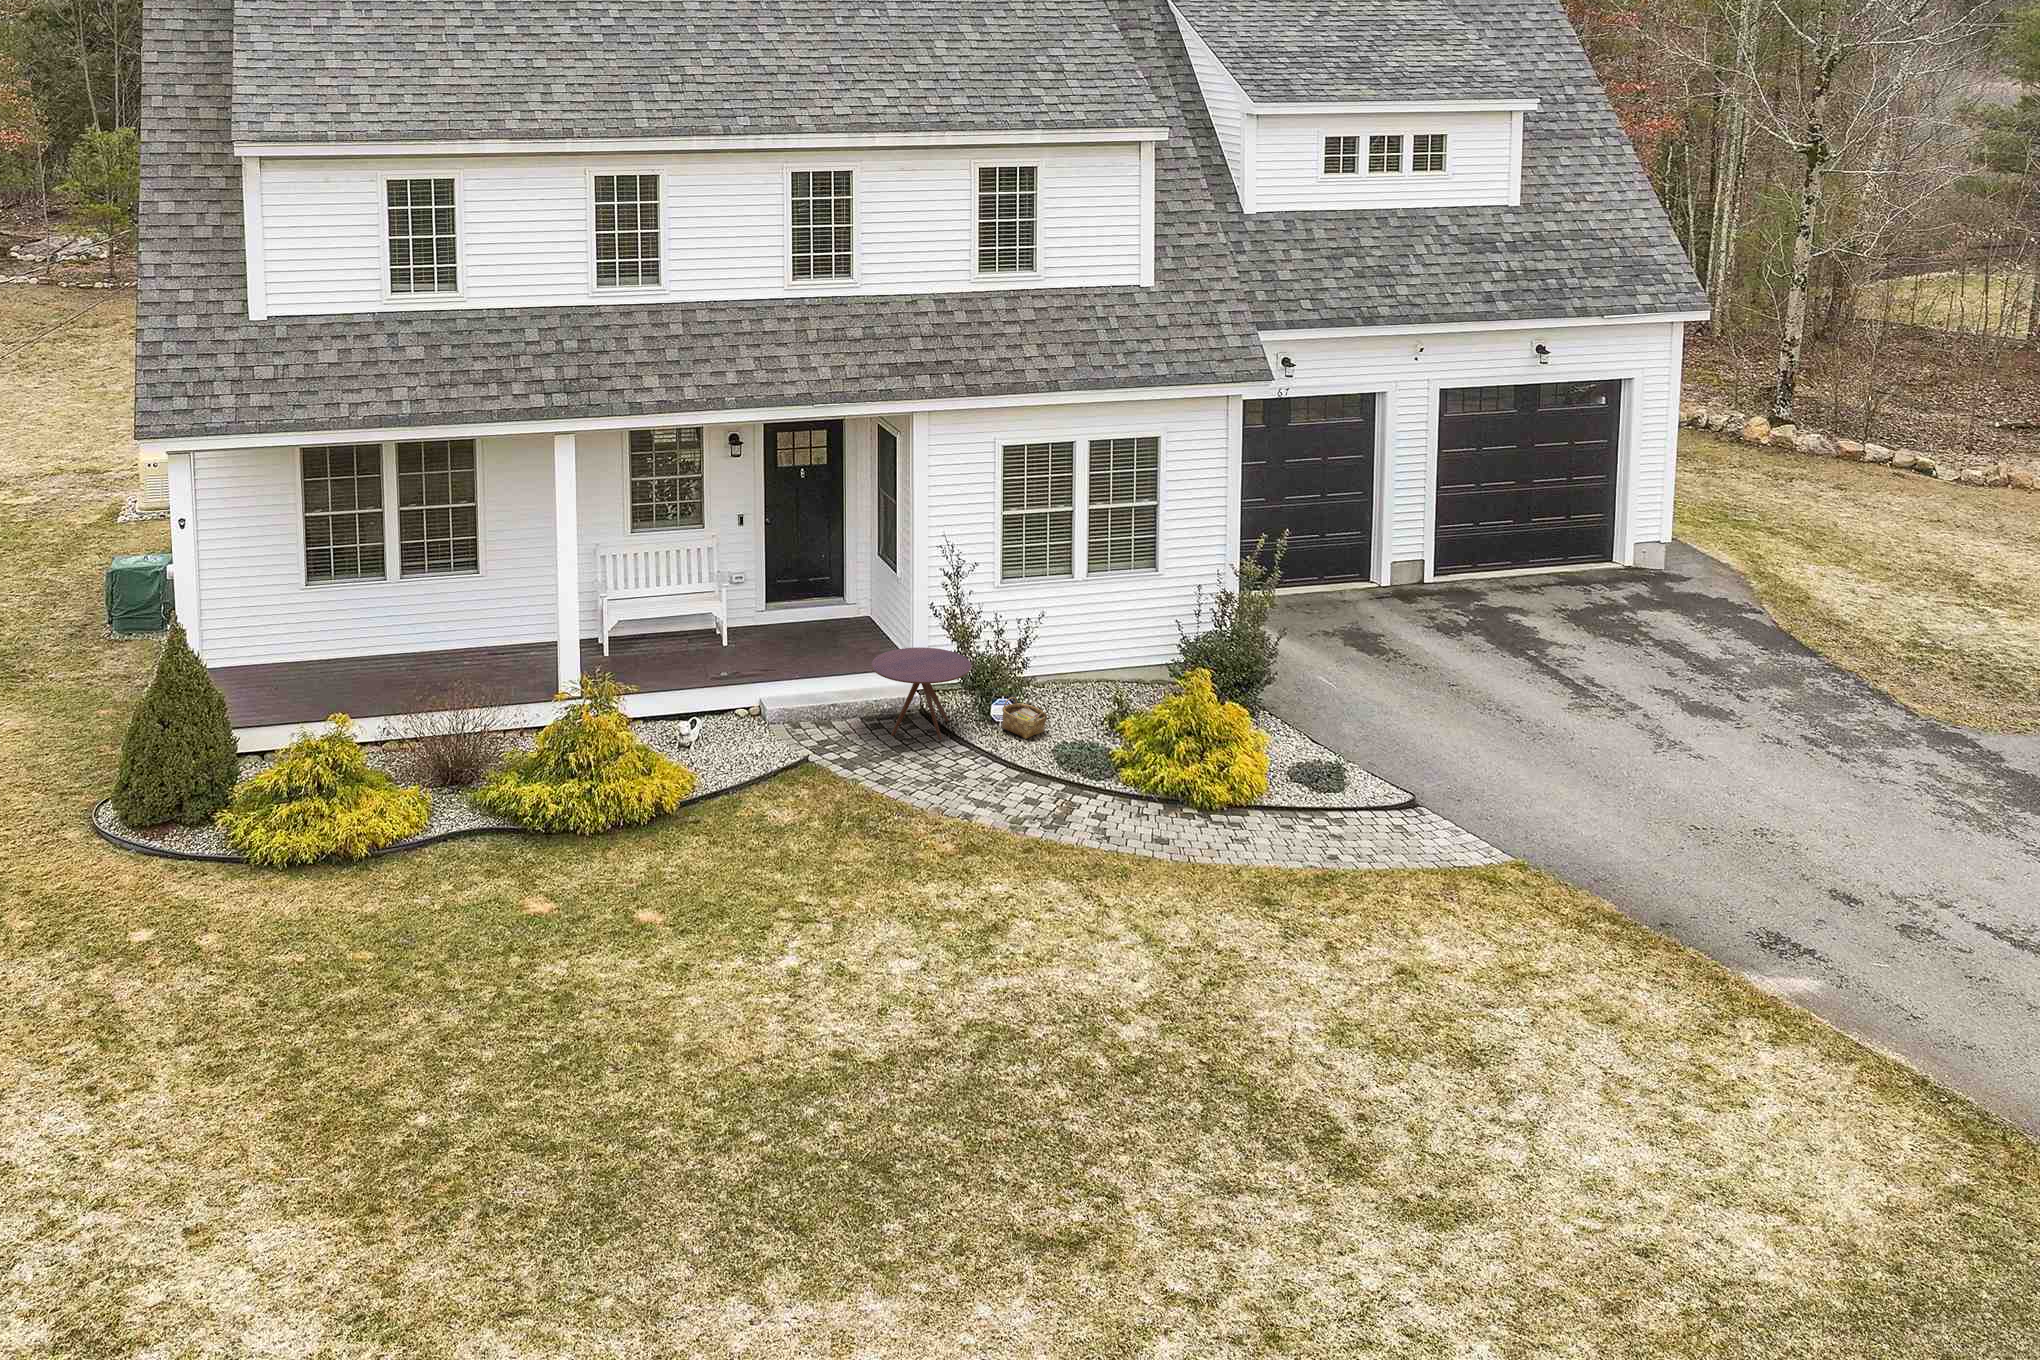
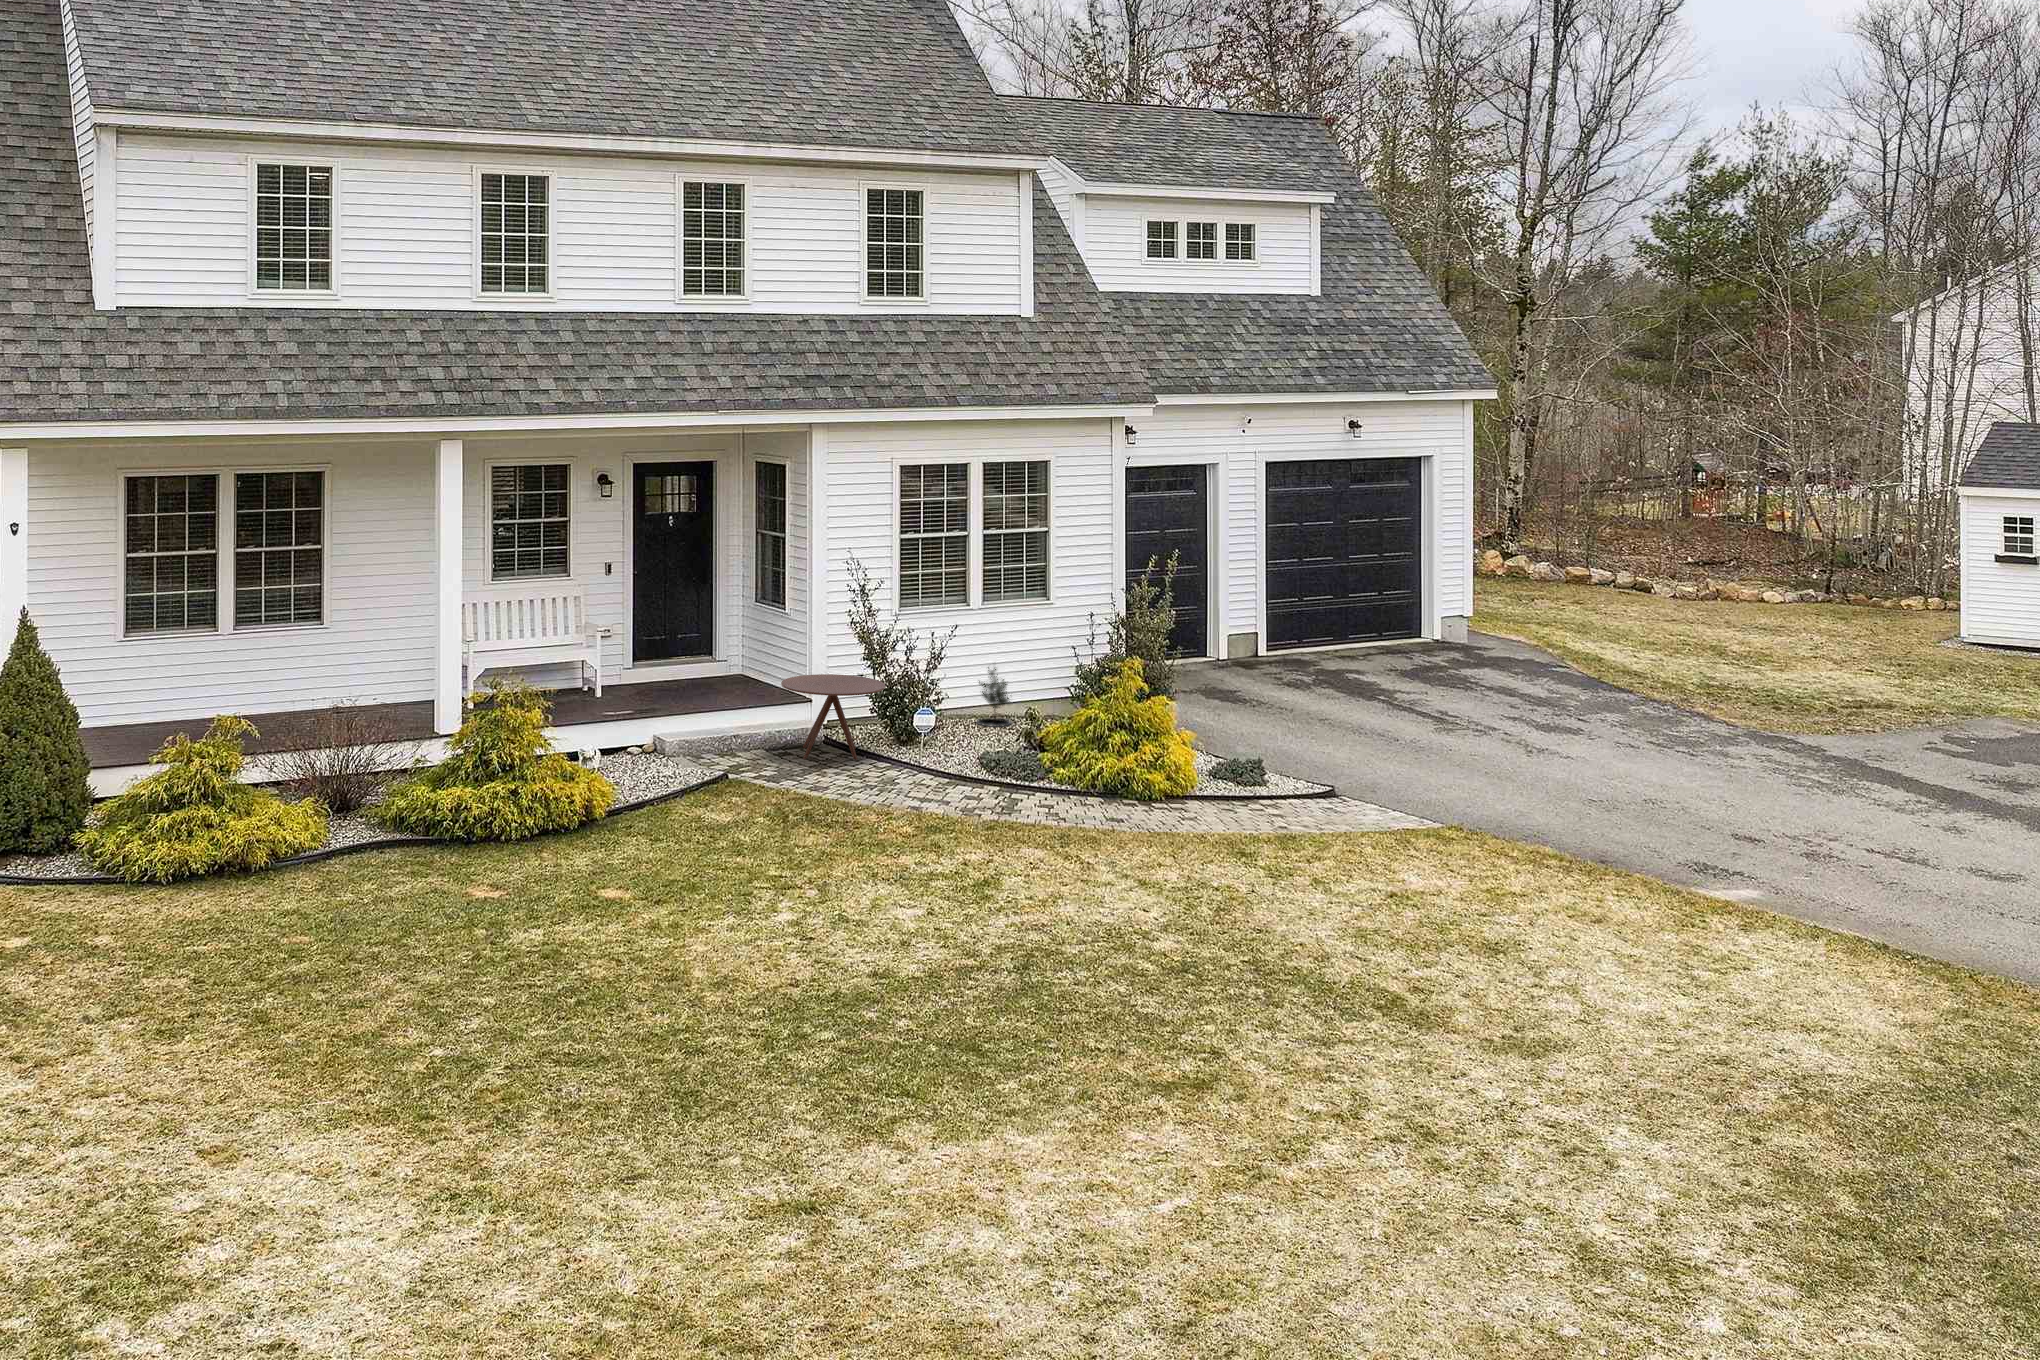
potted tree: none [1085,629,1120,693] -> present [976,667,1010,727]
woven basket: present [1002,697,1047,739] -> none [914,718,961,757]

